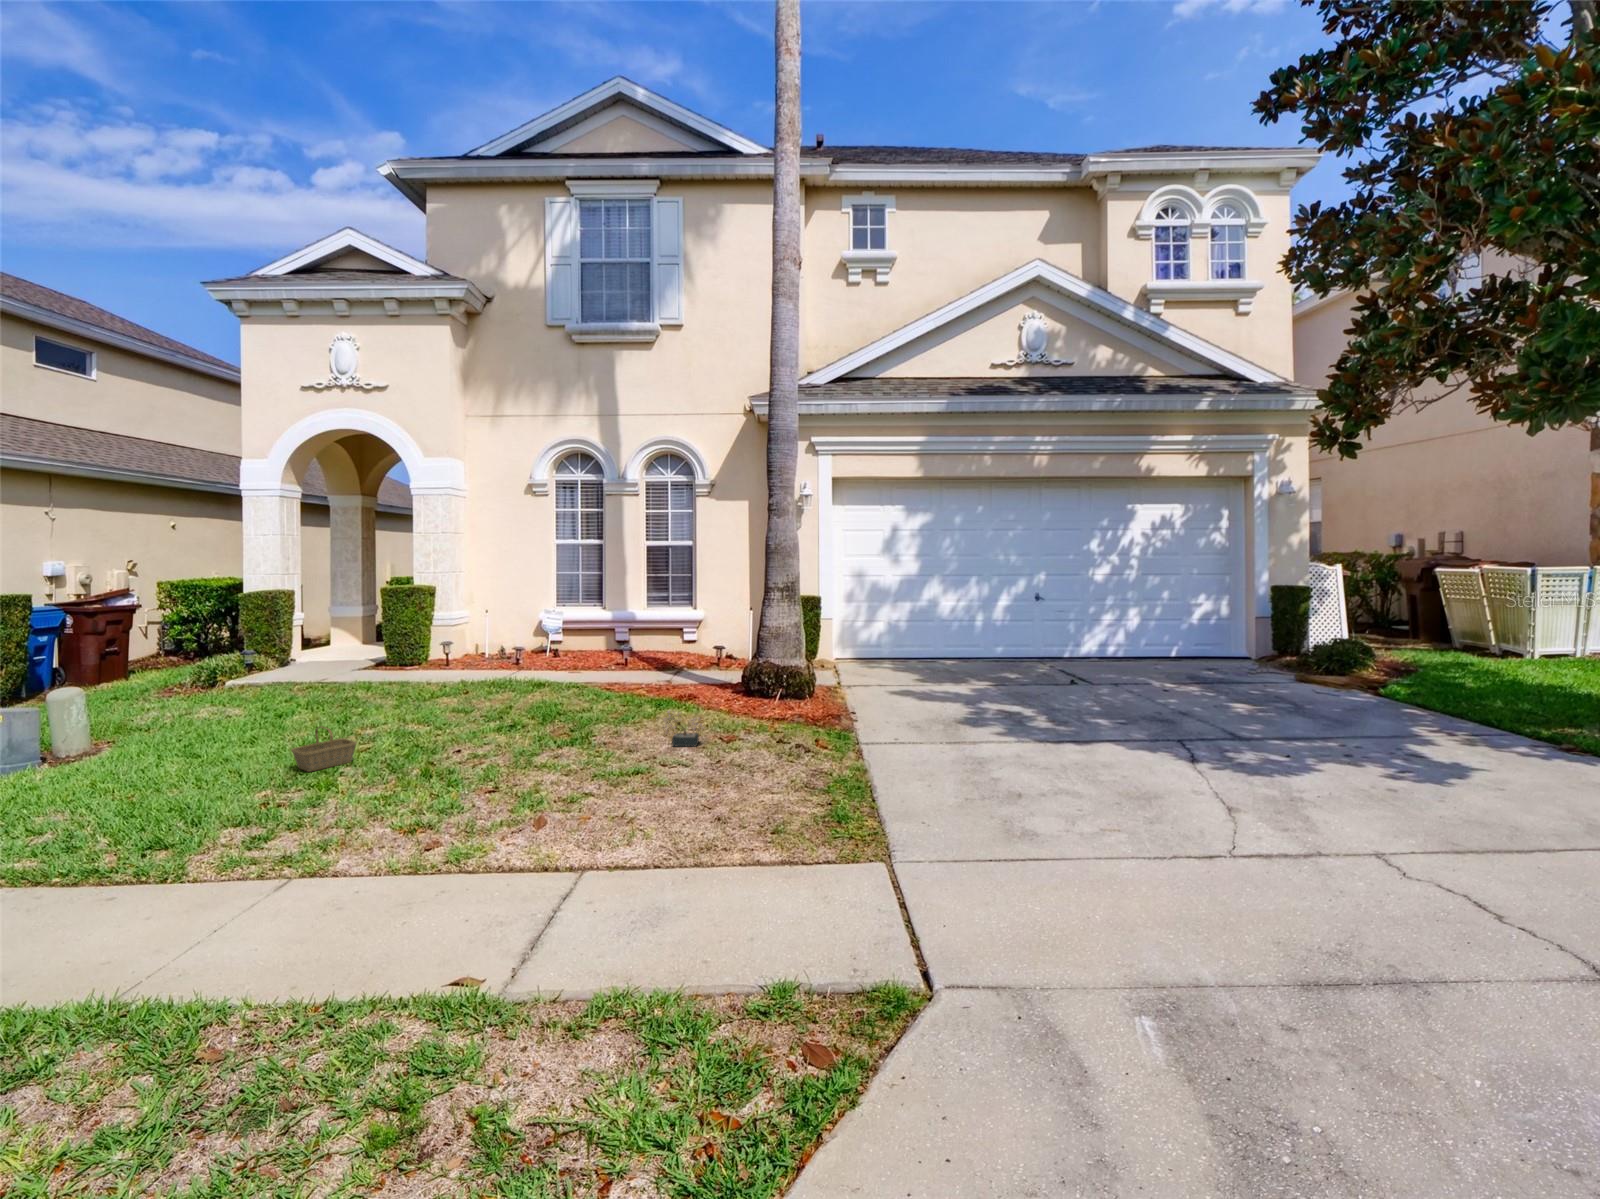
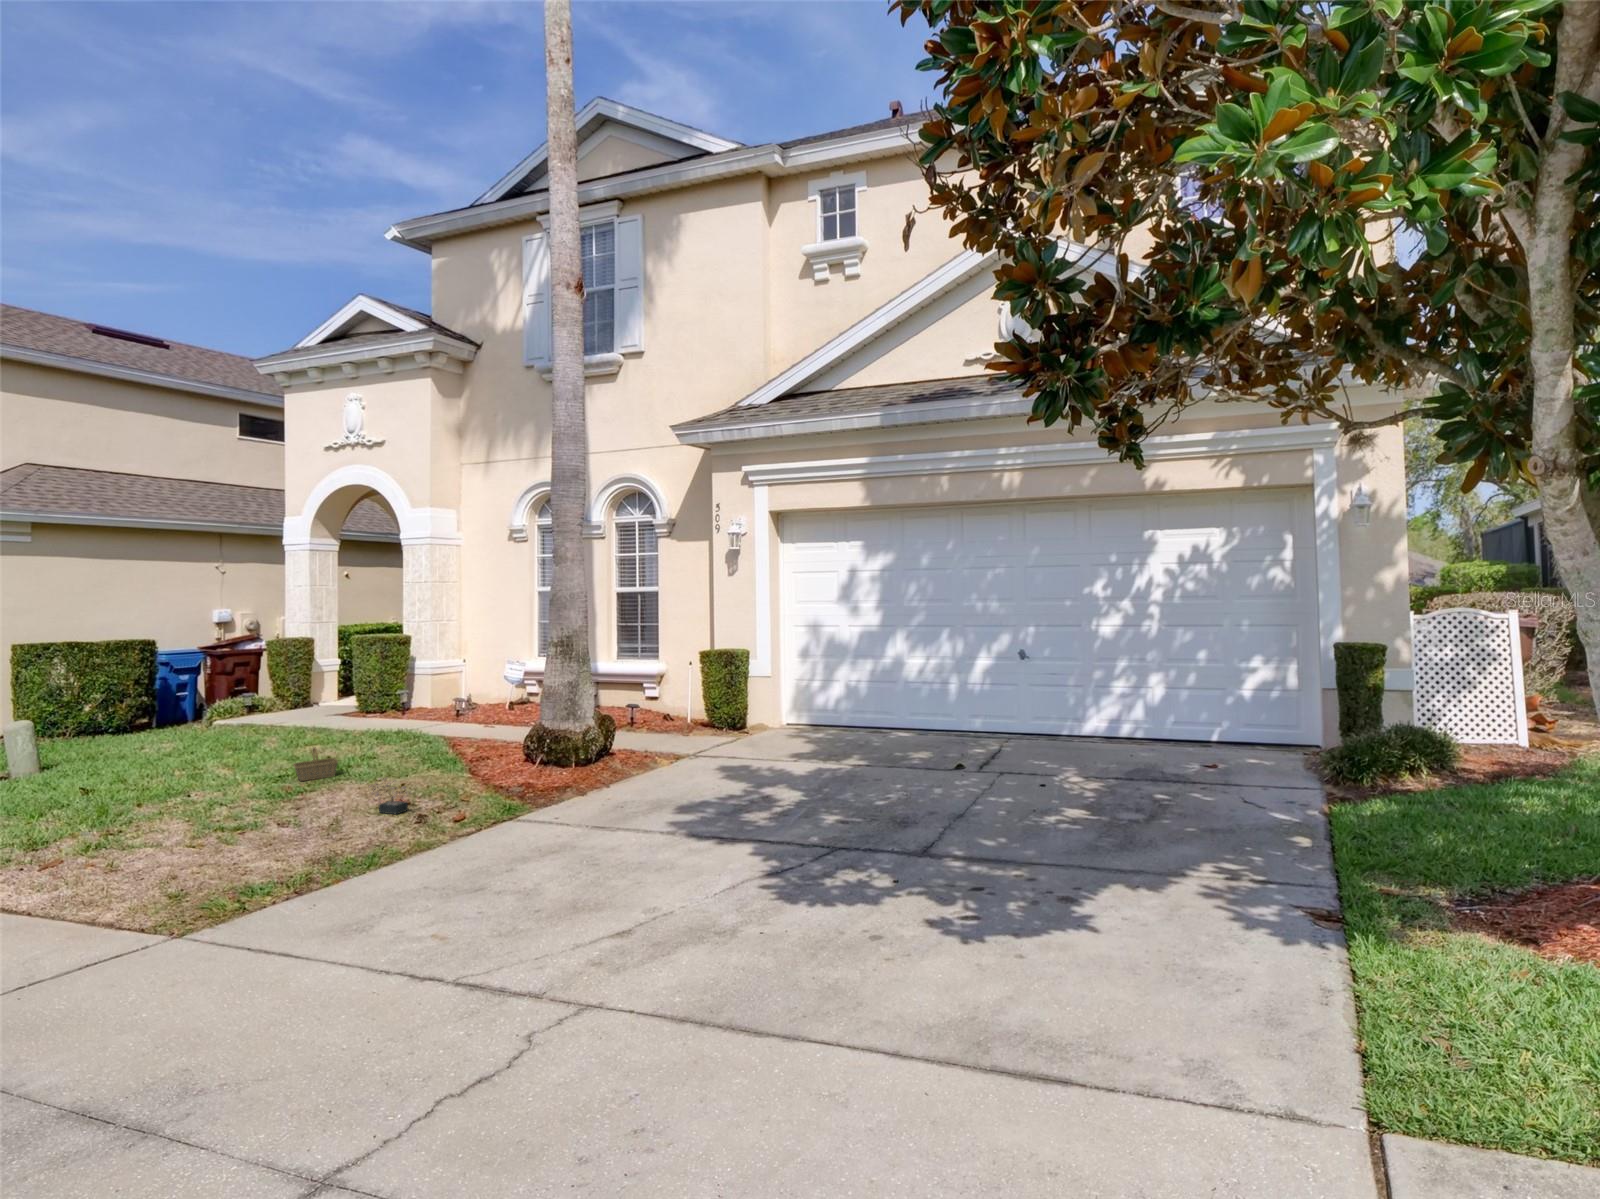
basket: present [291,726,357,772] -> present [293,747,338,781]

